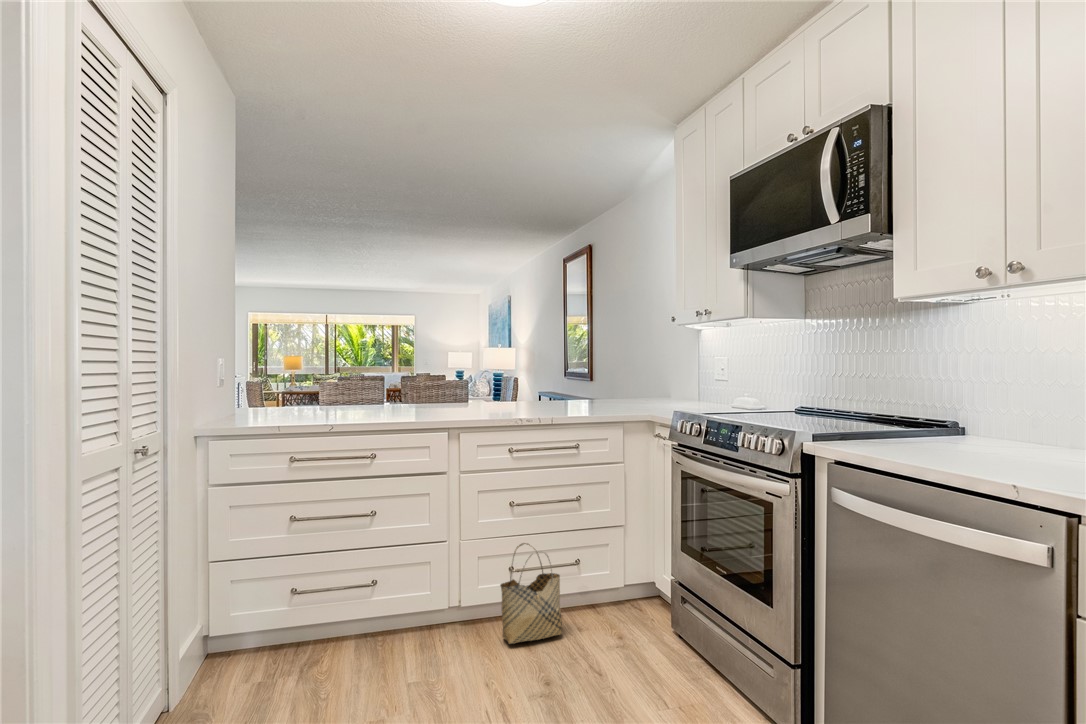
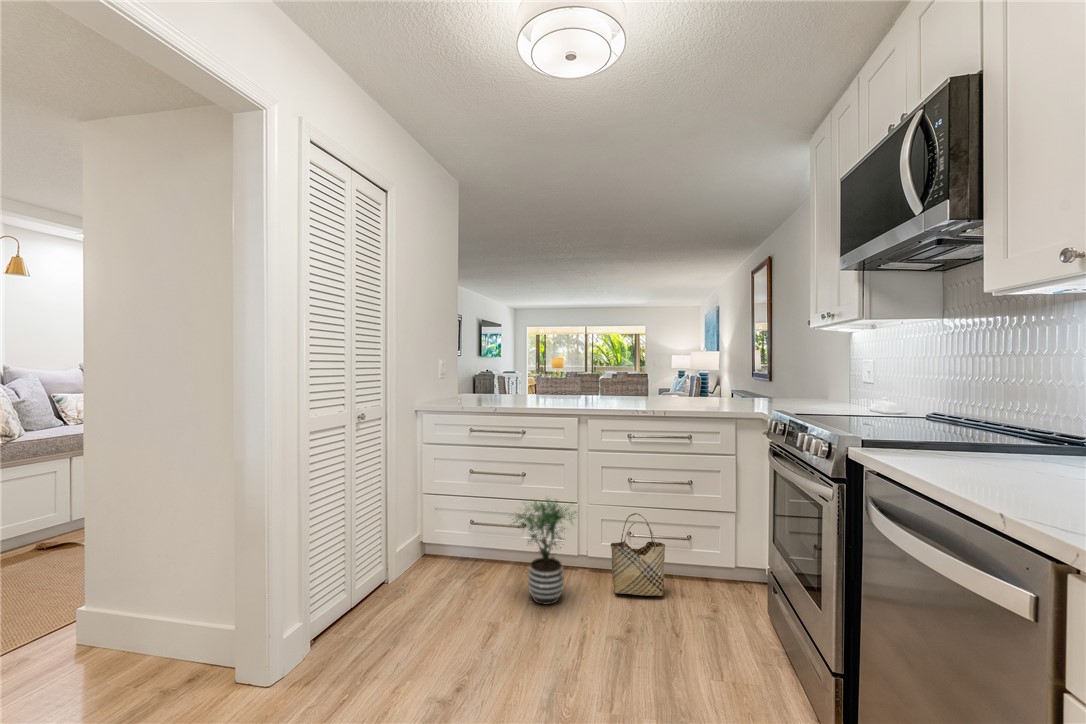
potted plant: none [376,537,473,680] -> present [509,499,576,604]

